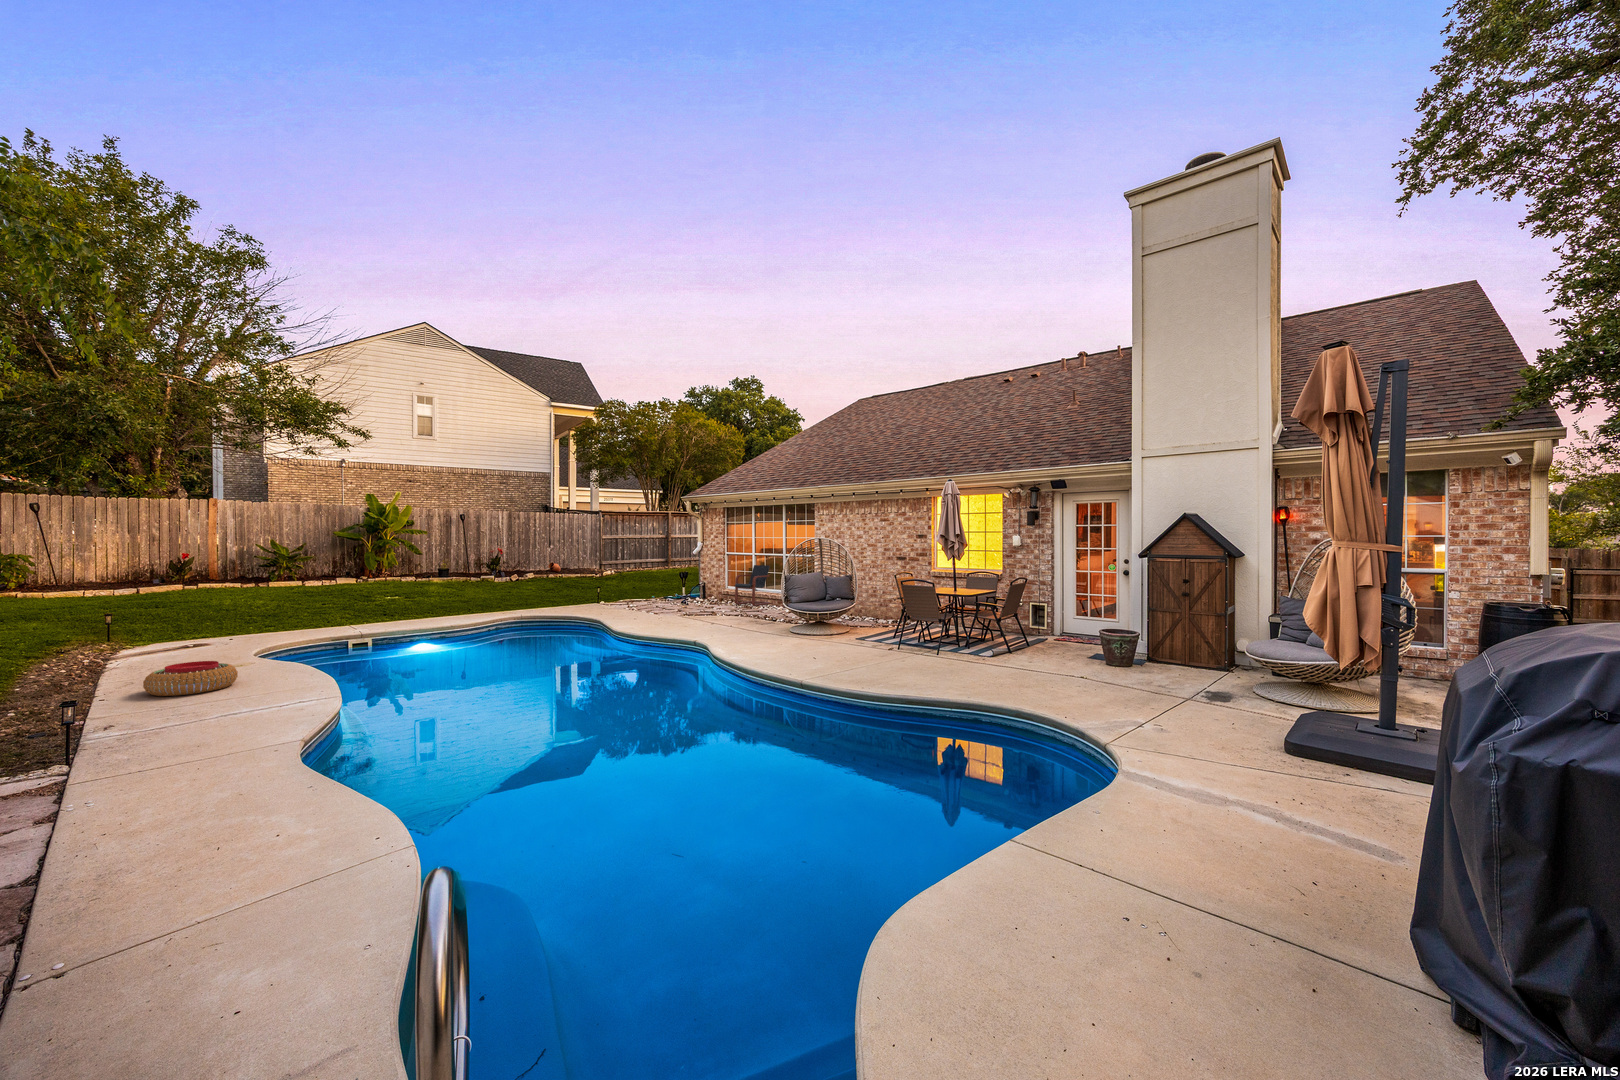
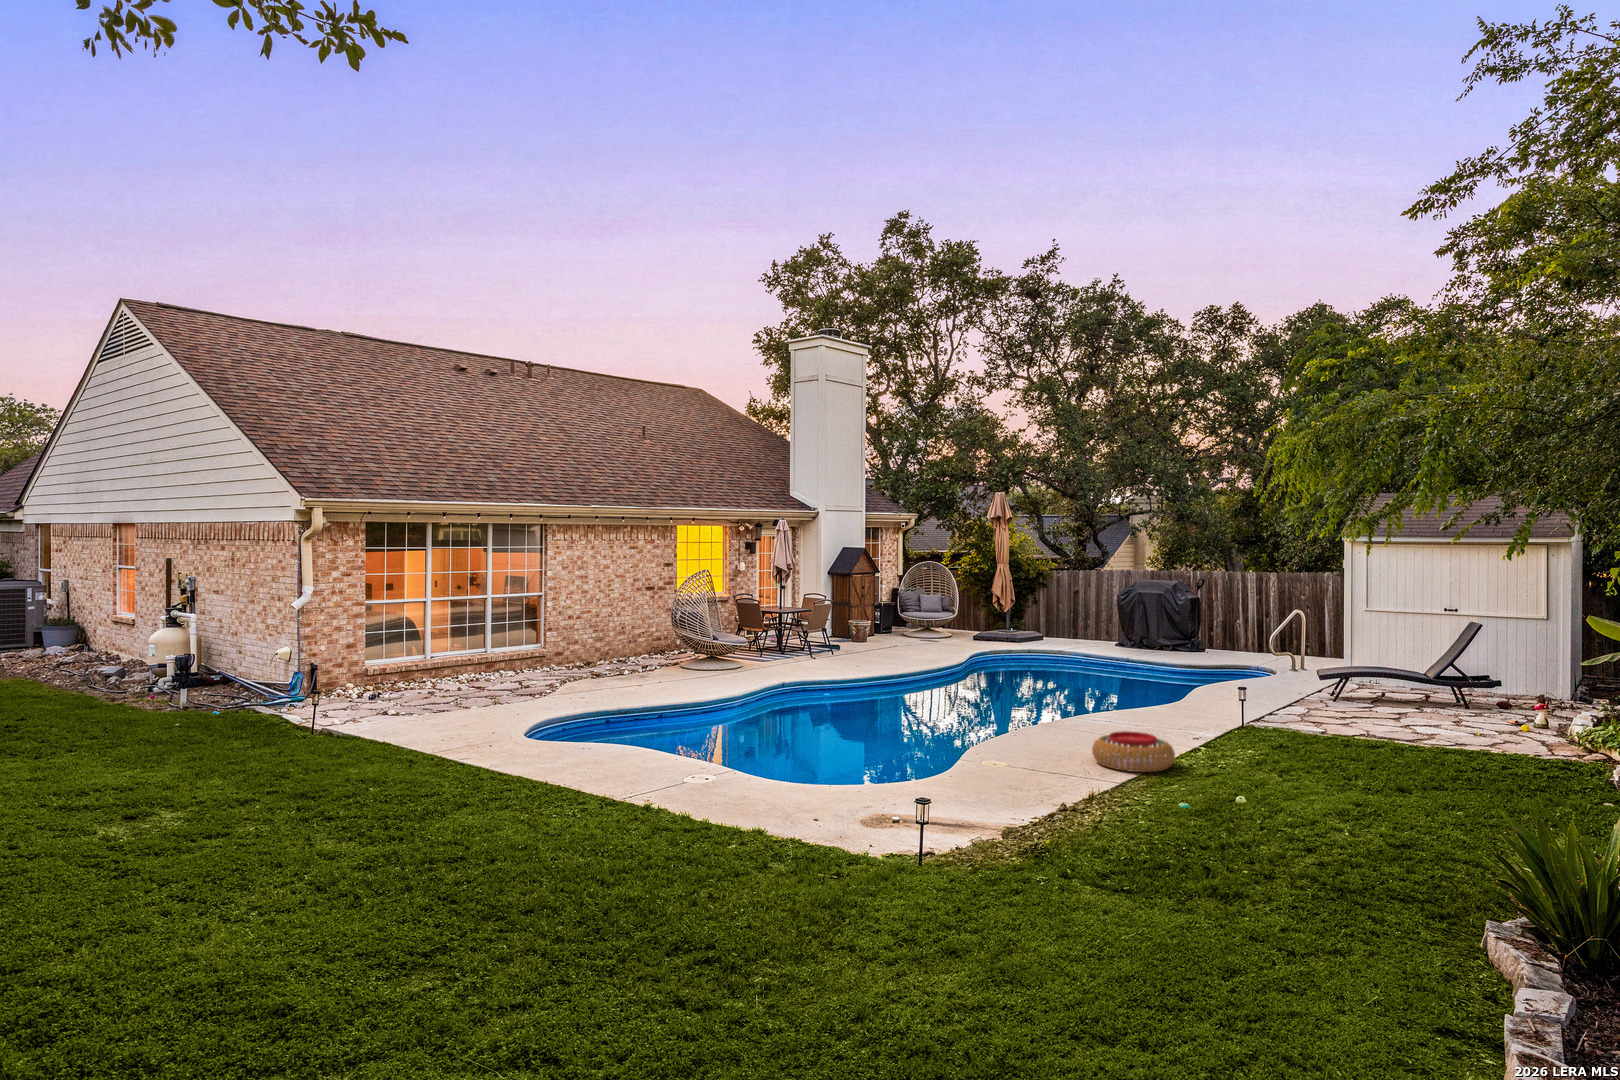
armchair: present [735,565,773,606] -> none [430,615,494,681]

